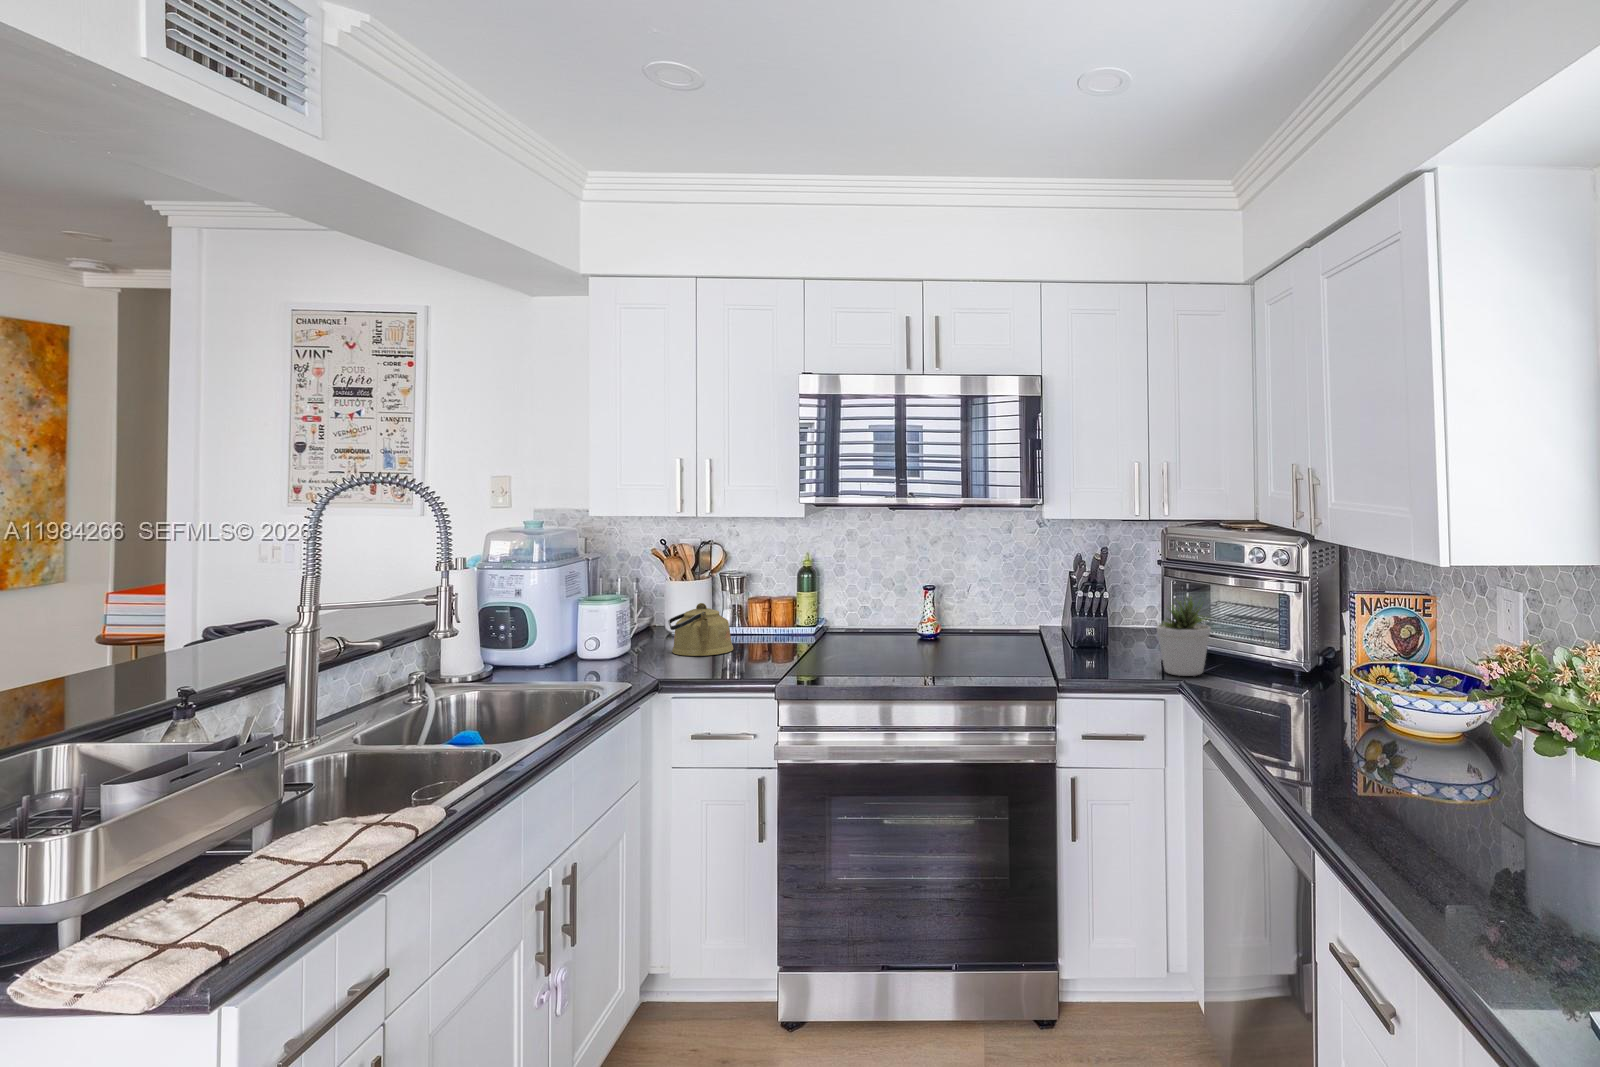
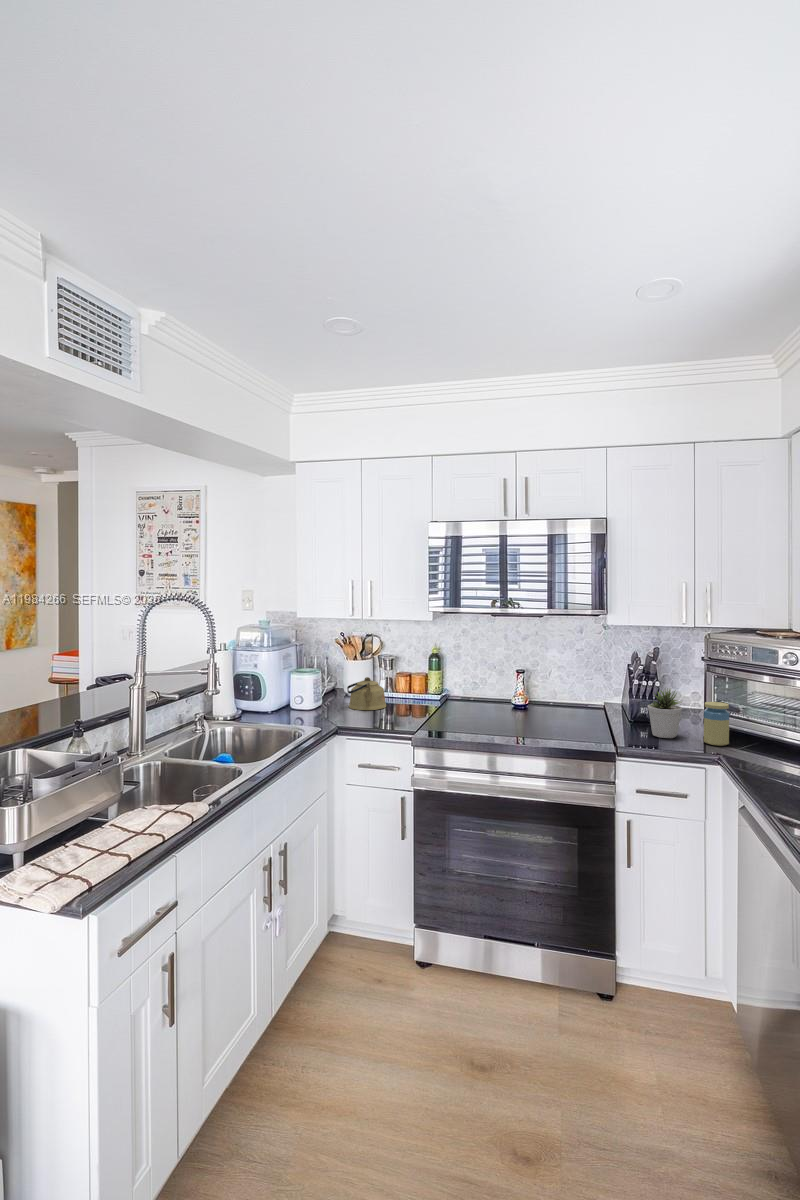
jar: none [1247,615,1288,683] -> present [704,702,729,746]

